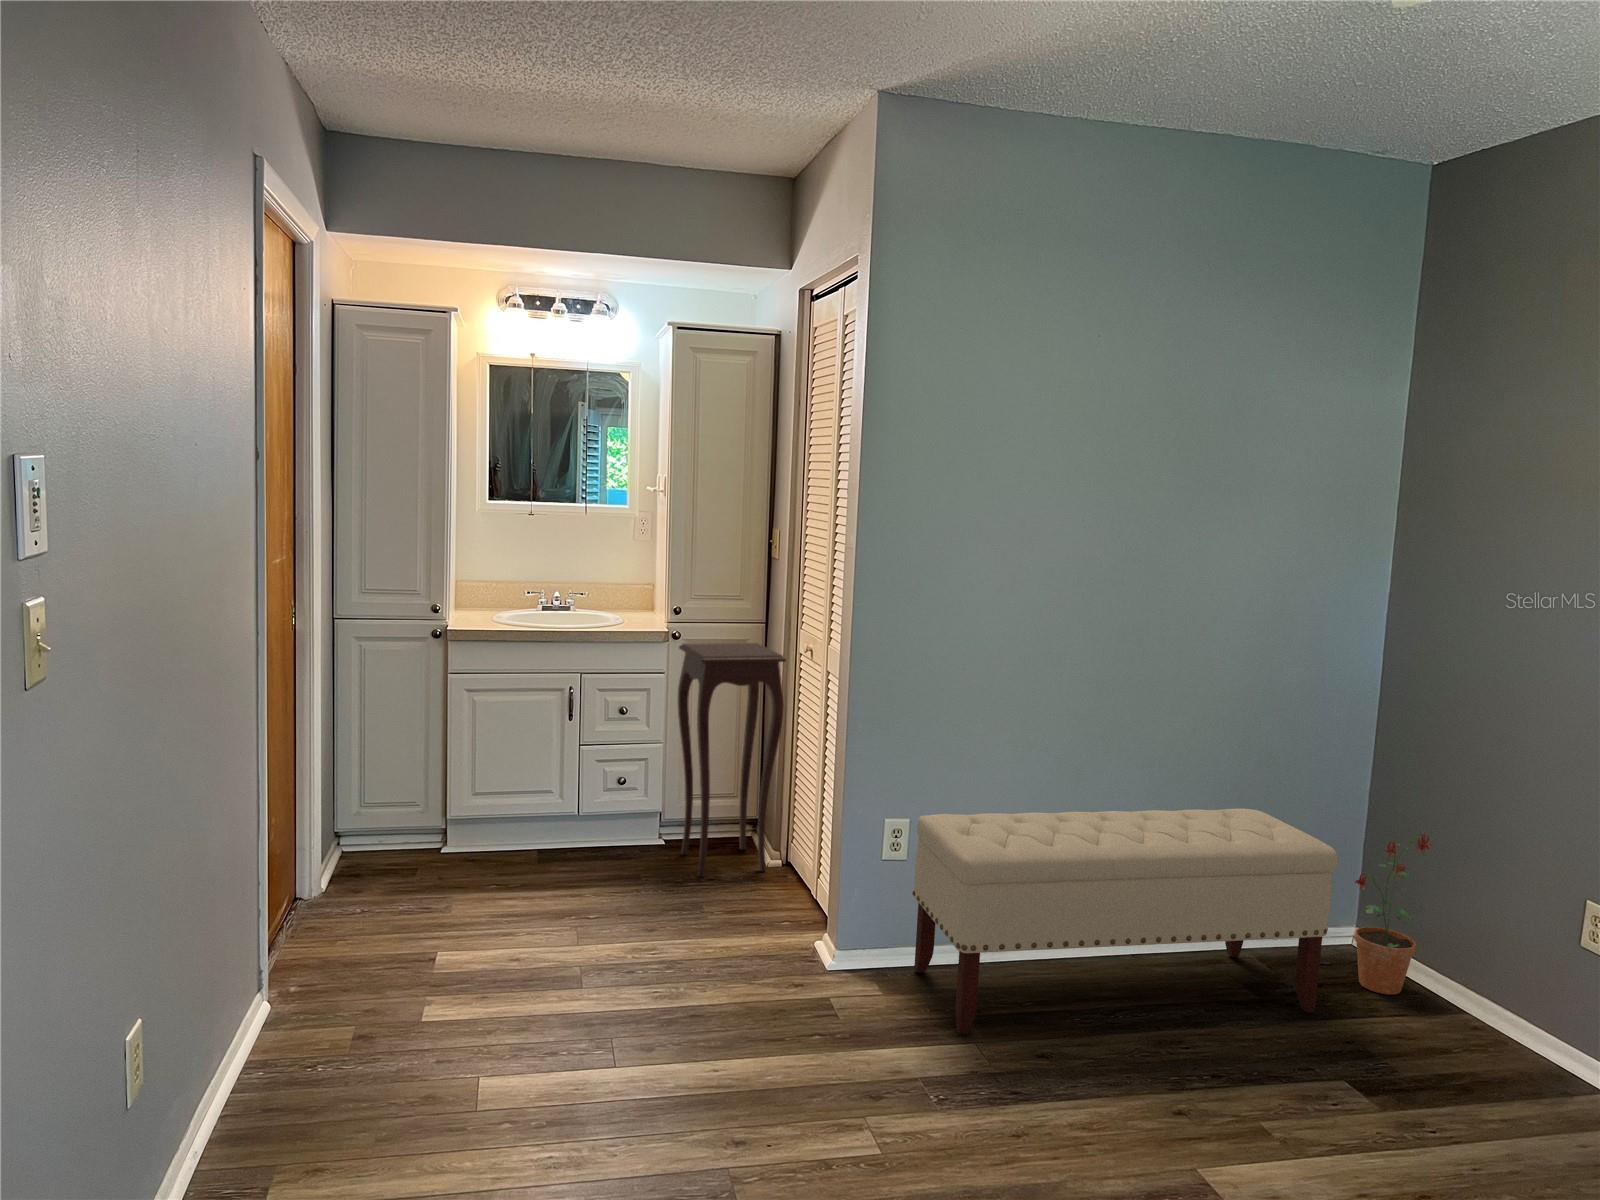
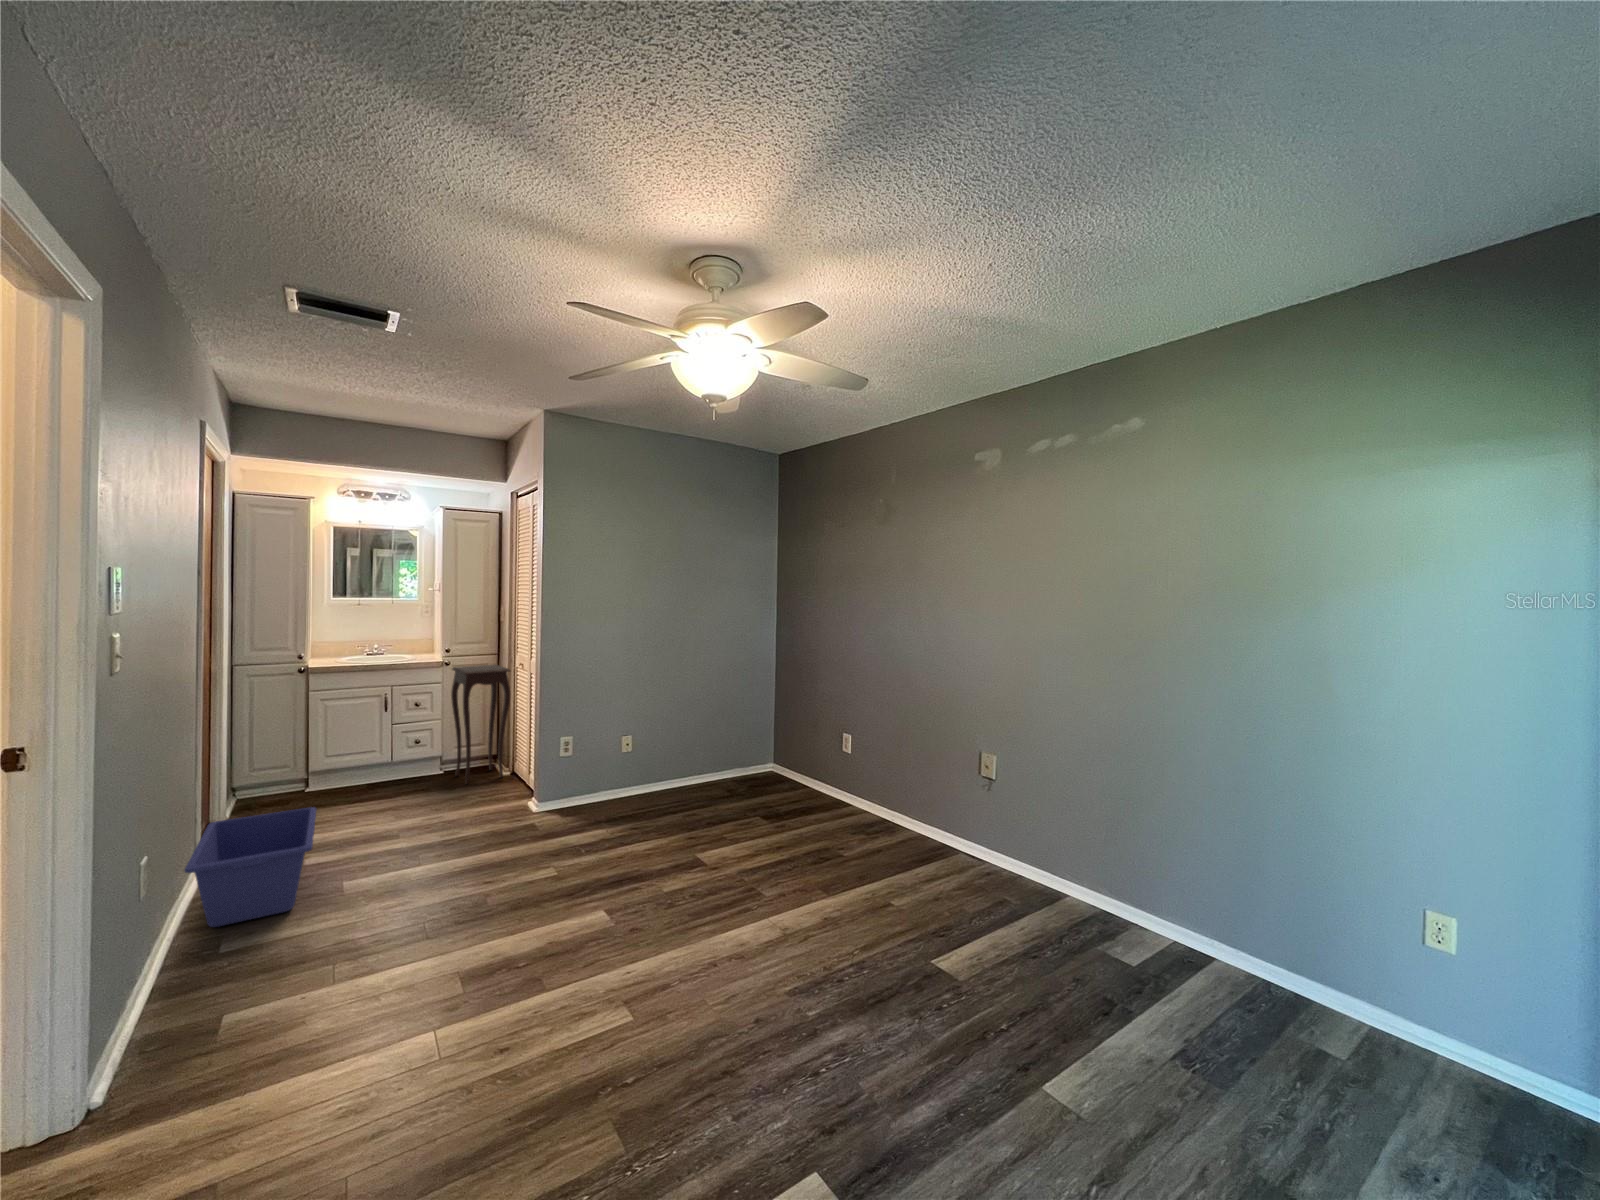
bench: present [912,809,1337,1034] -> none [575,717,754,825]
potted plant: present [1355,833,1432,995] -> none [766,719,795,785]
storage bin: none [209,914,440,1147] -> present [184,807,317,927]

